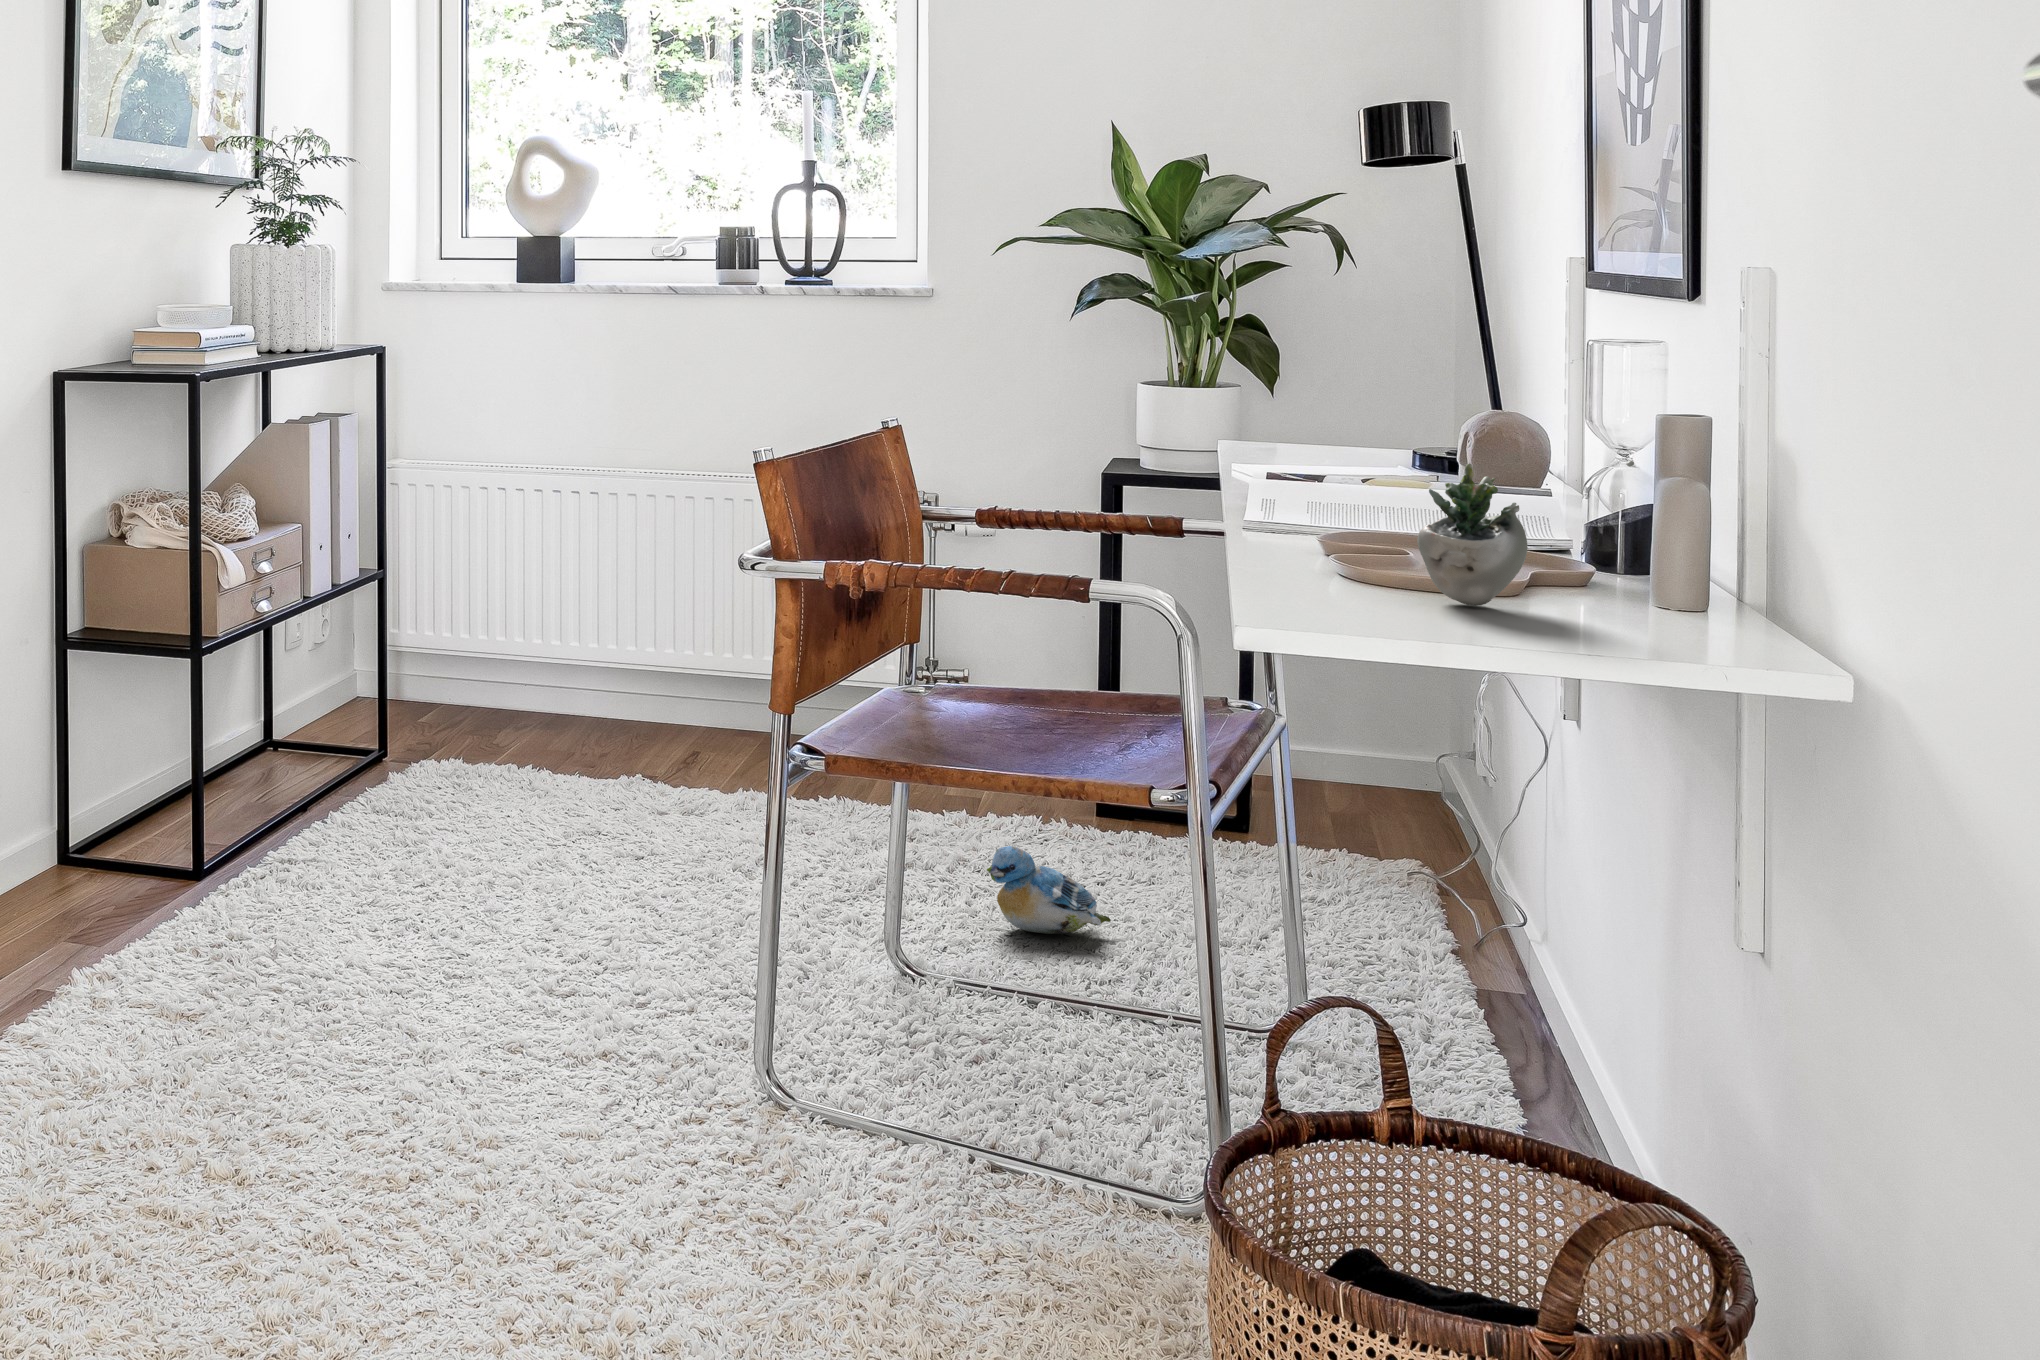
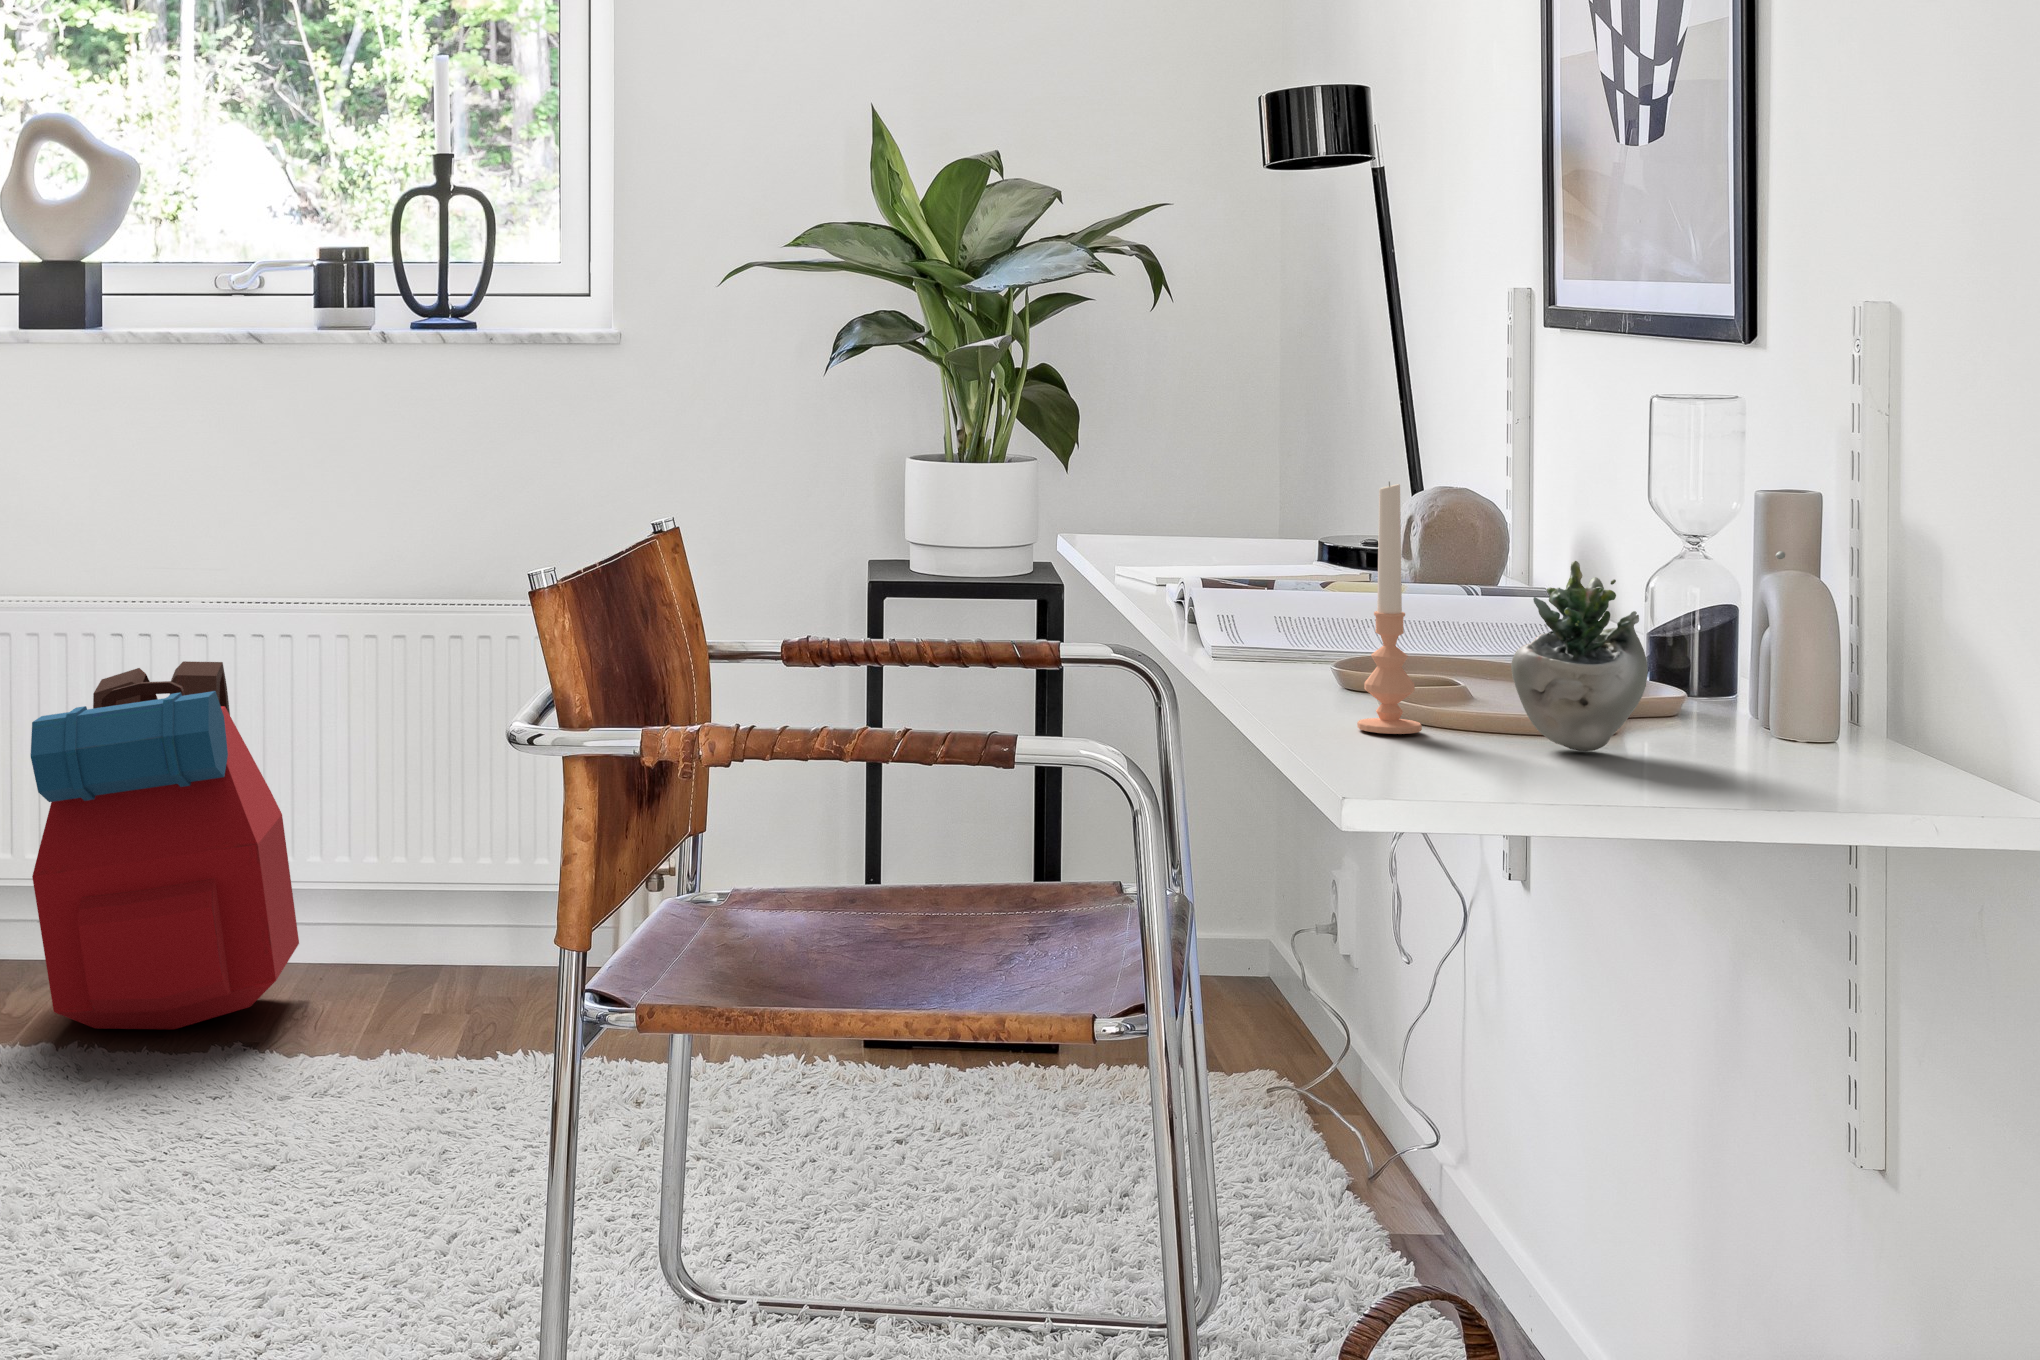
candle: none [1305,401,1355,587] -> present [1357,482,1422,734]
backpack: none [502,514,690,763] -> present [31,661,299,1029]
plush toy: present [987,846,1111,934] -> none [780,1105,941,1221]

